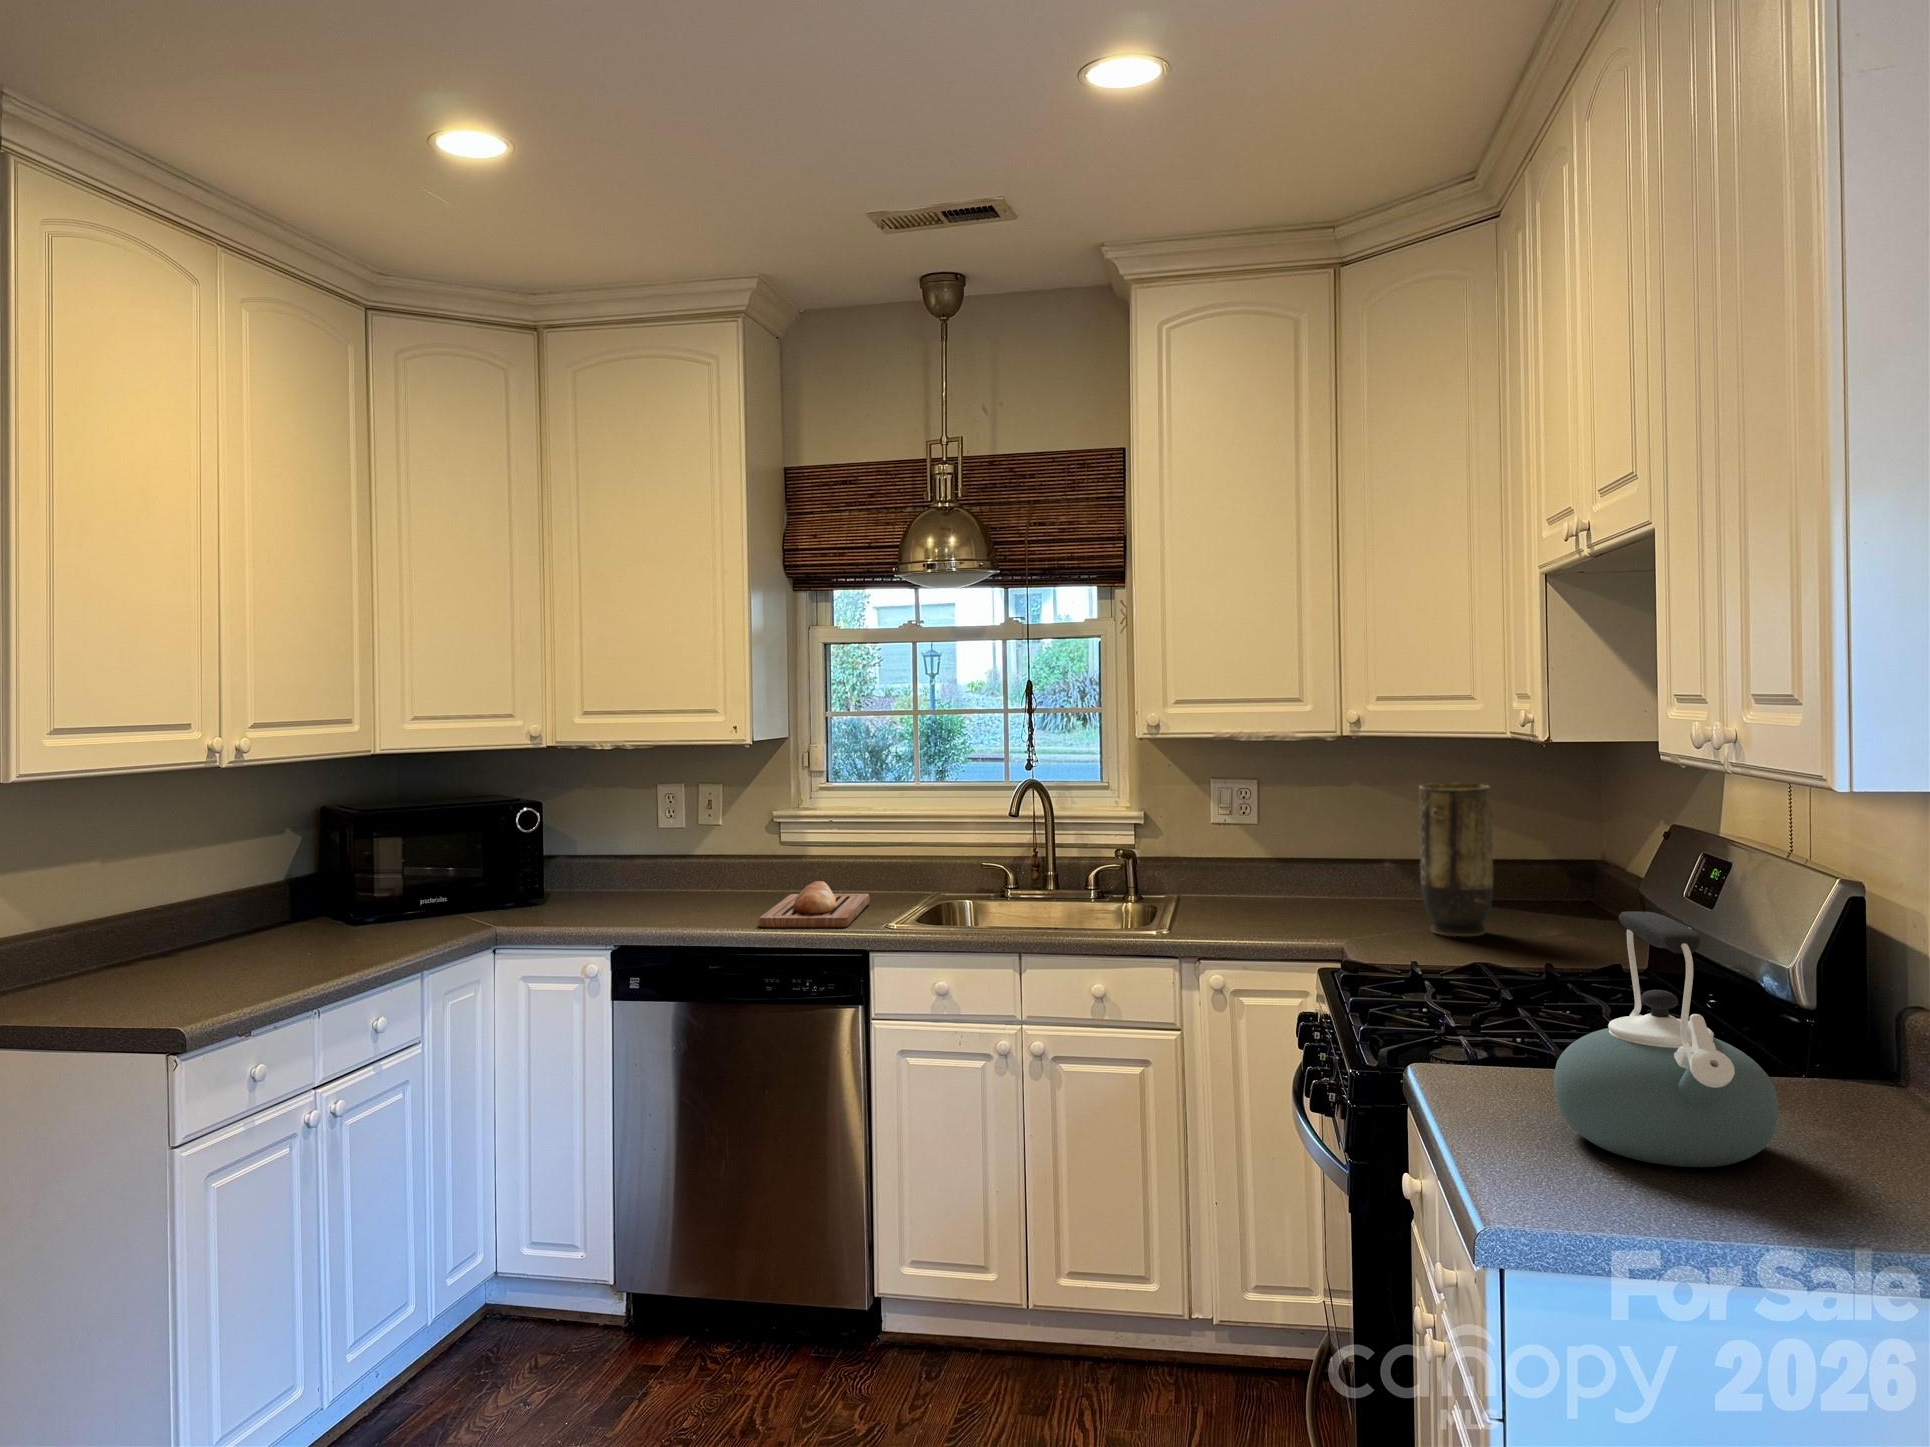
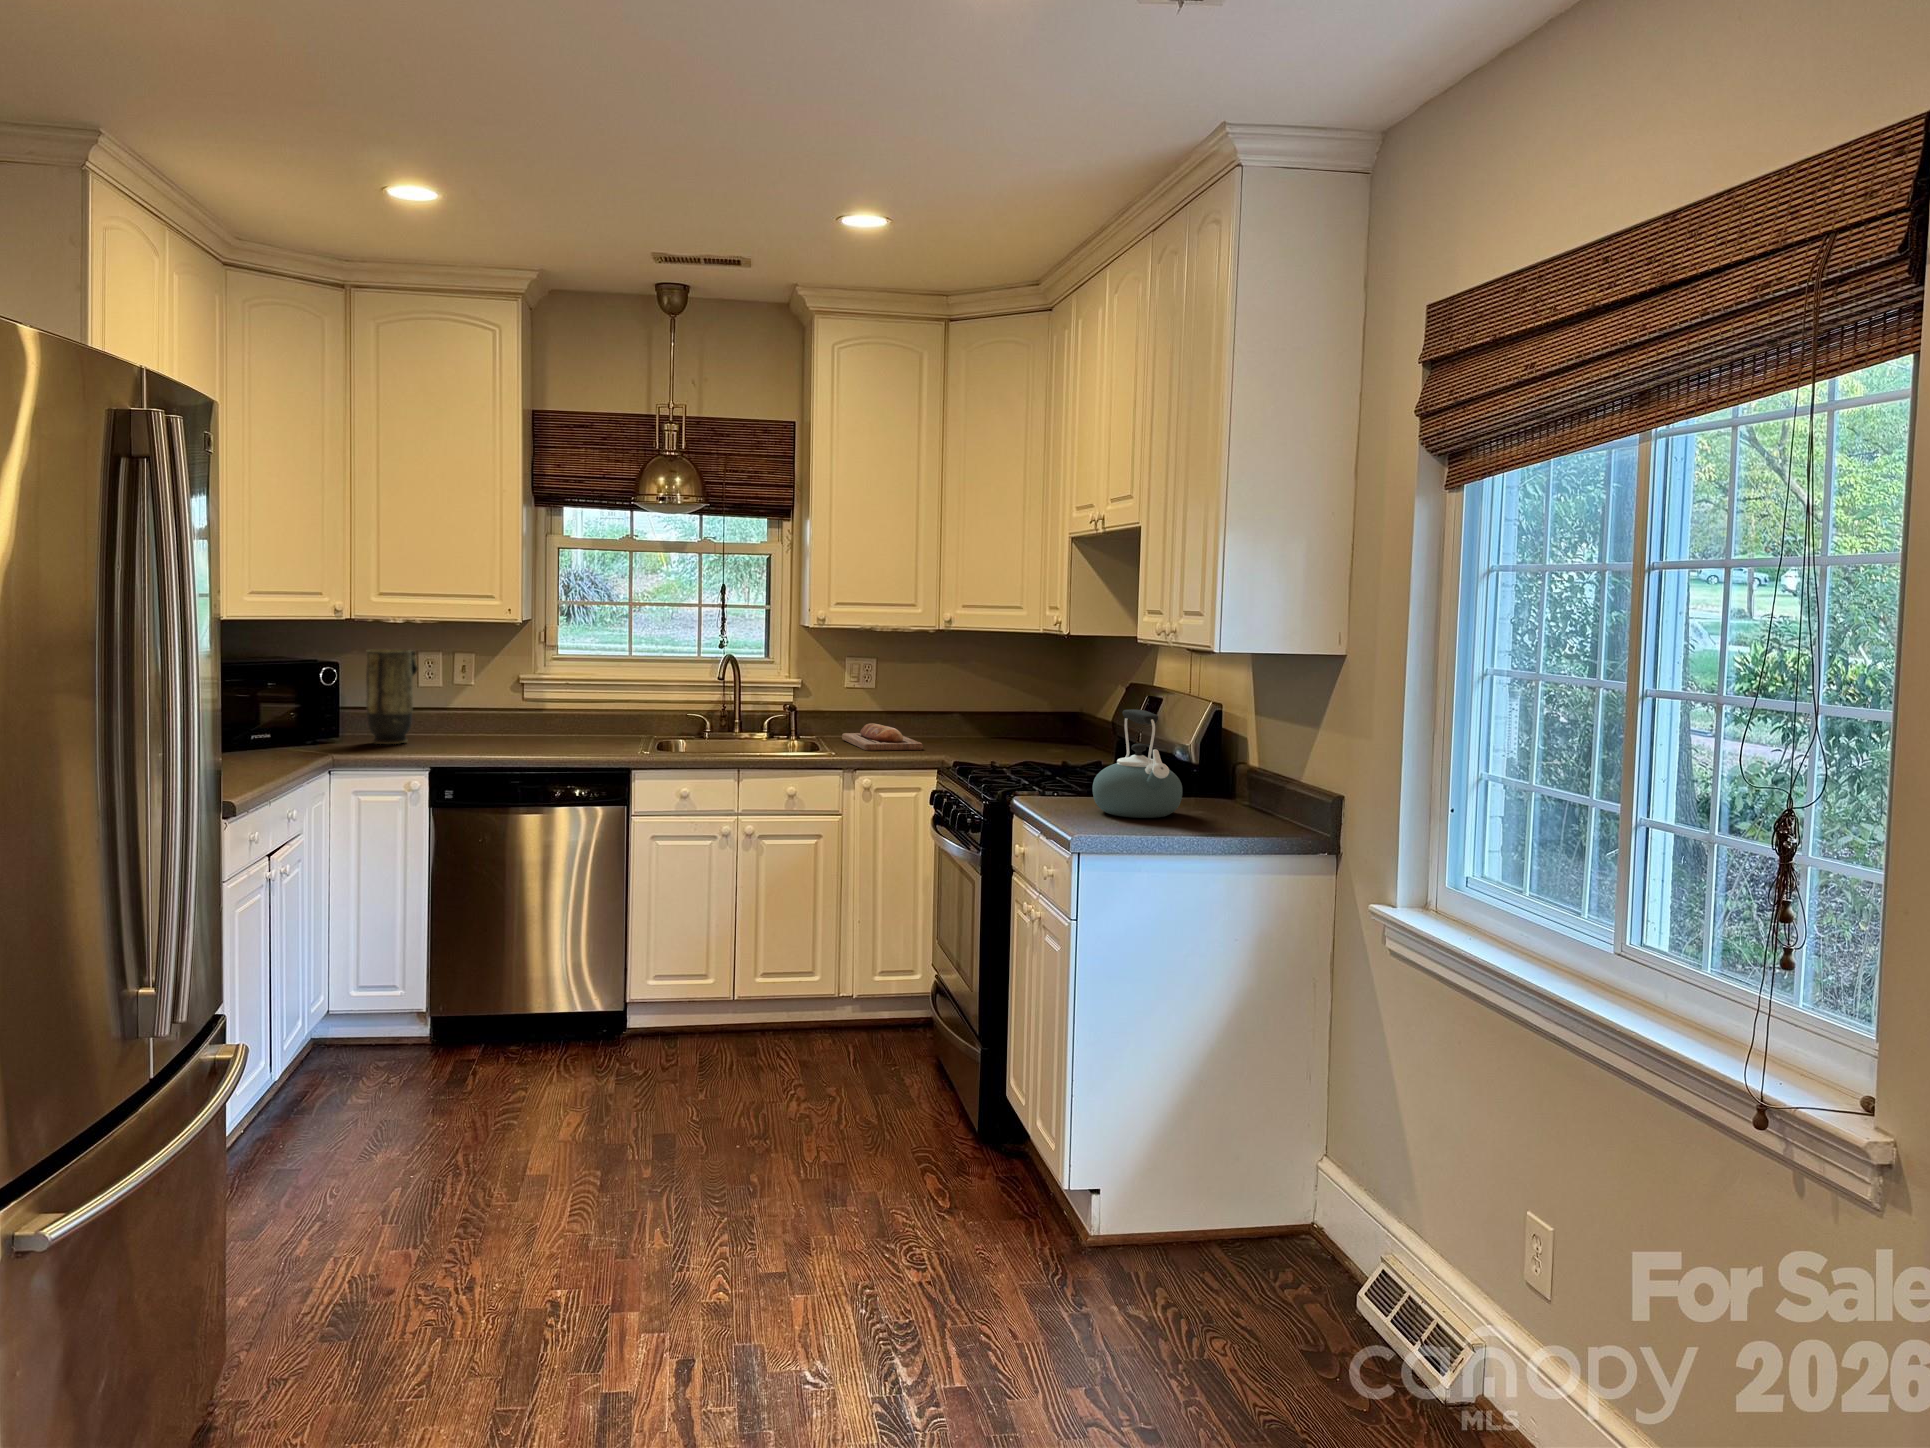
vase: present [1419,783,1493,936] -> present [366,649,418,744]
bread loaf: present [759,881,870,927] -> present [842,723,923,751]

